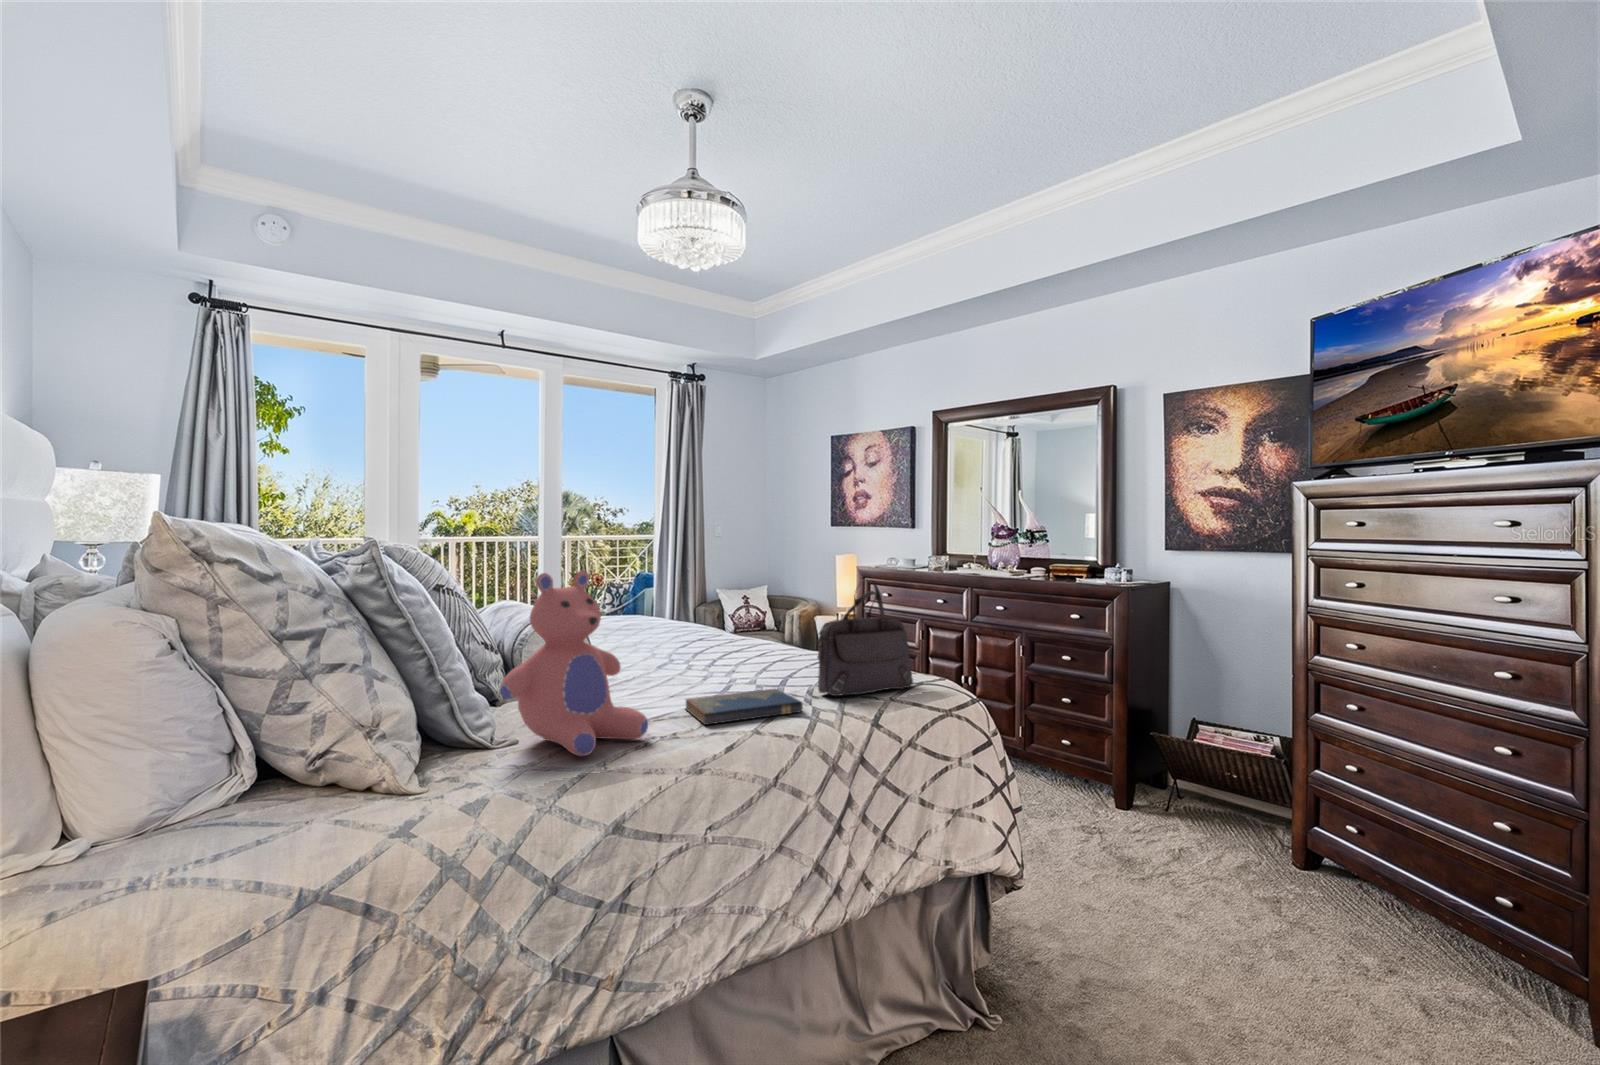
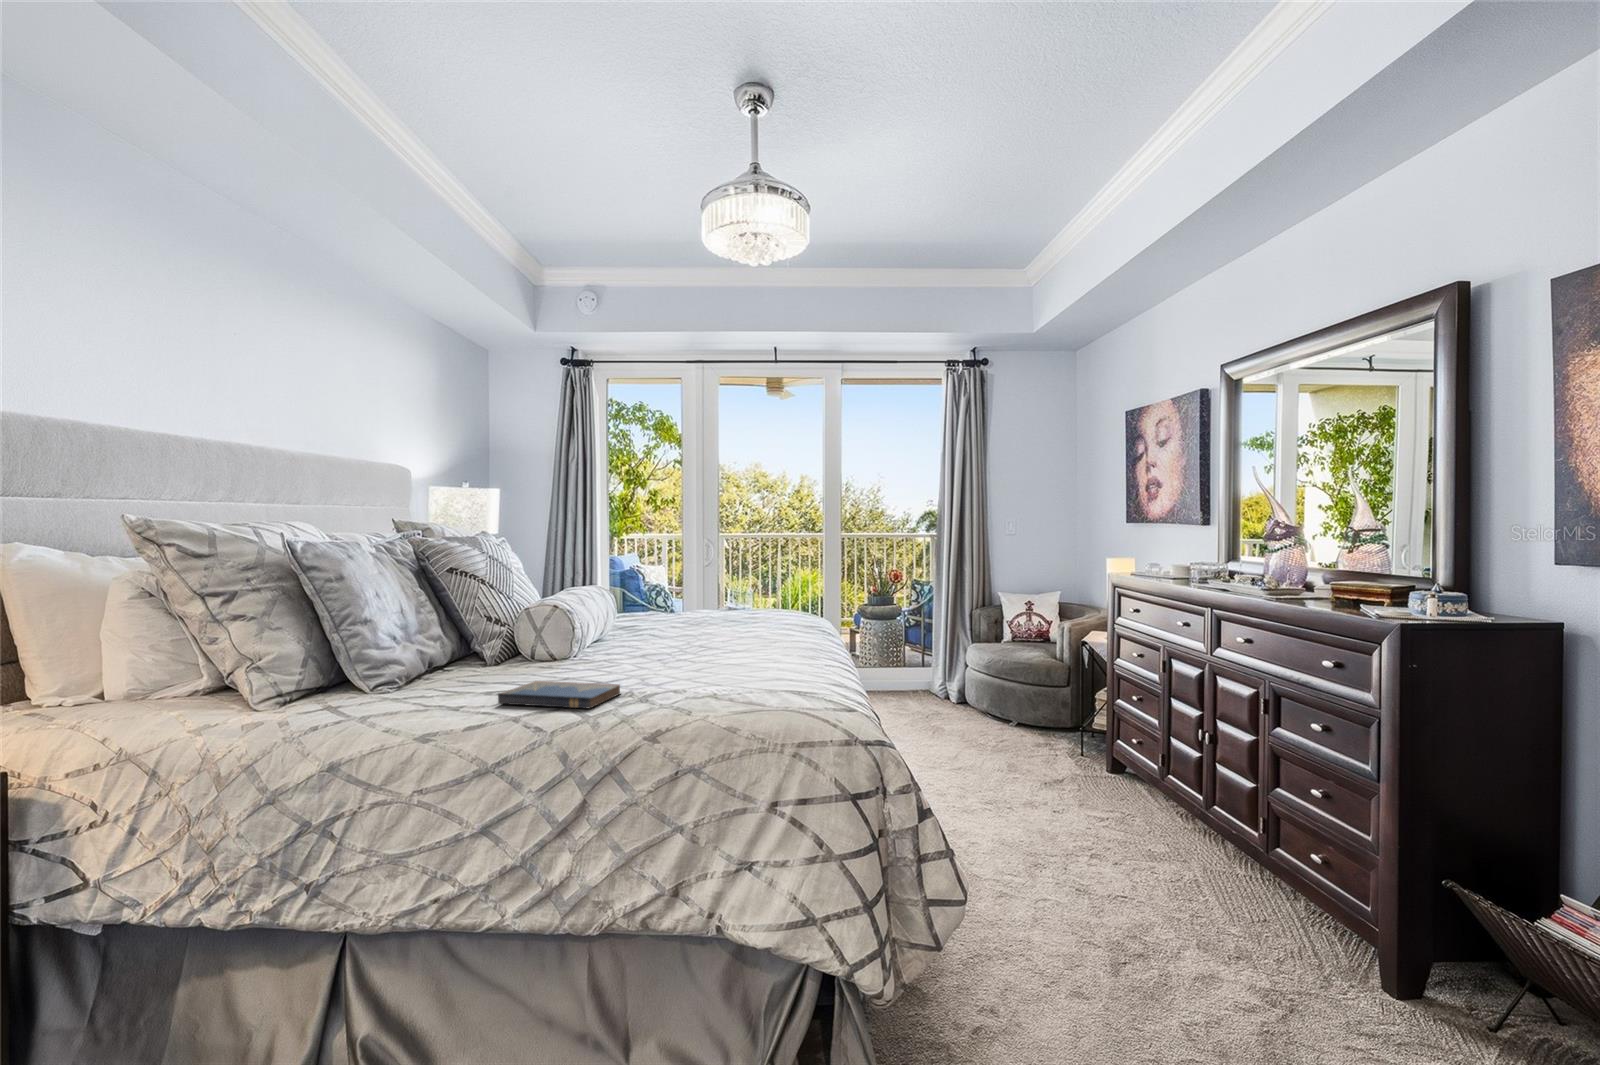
teddy bear: present [500,571,648,756] -> none [345,557,473,708]
handbag: present [817,580,913,696] -> none [648,577,761,706]

